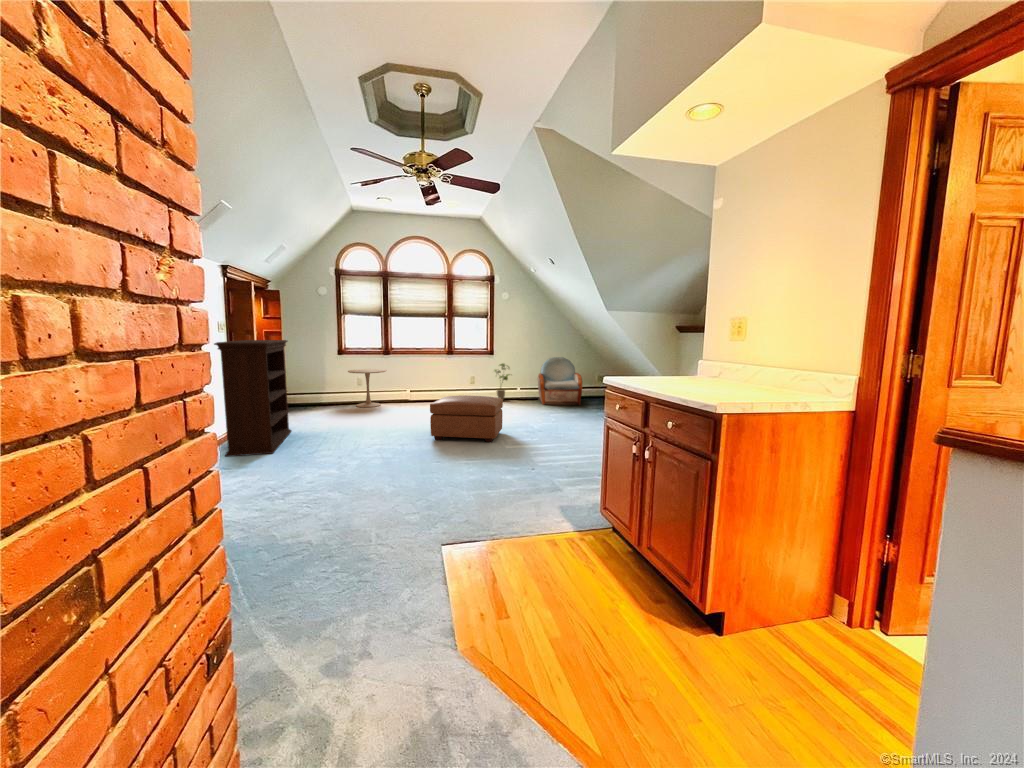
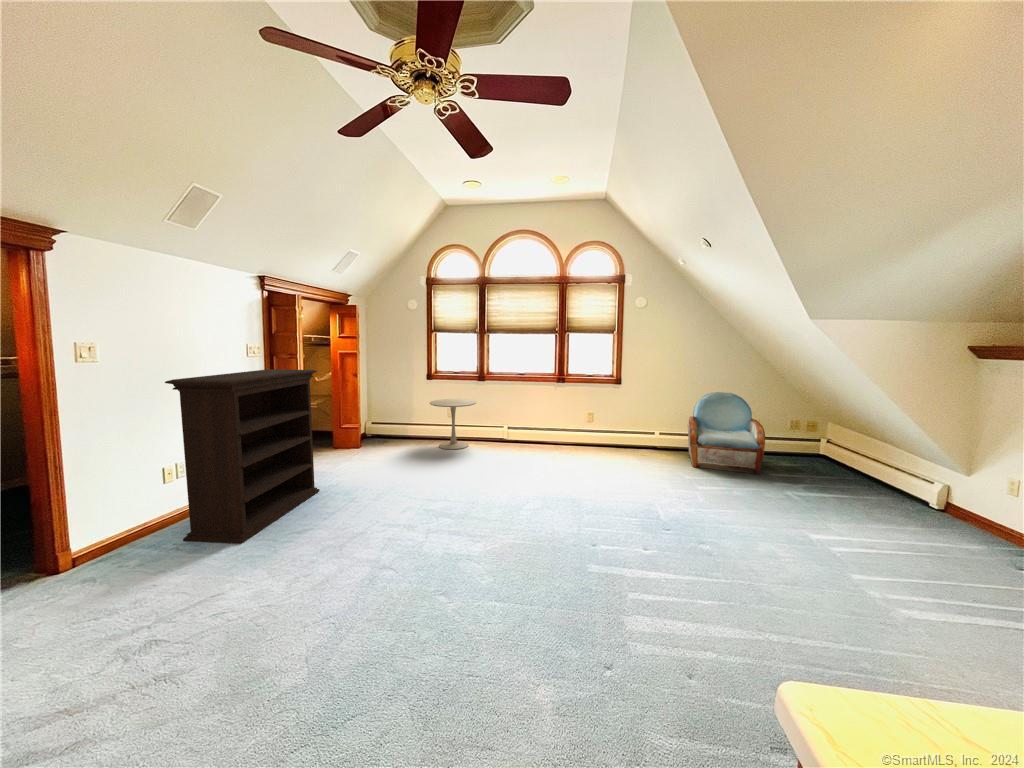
house plant: present [495,363,510,400] -> none [619,399,648,452]
ottoman: present [430,395,503,442] -> none [474,465,607,572]

